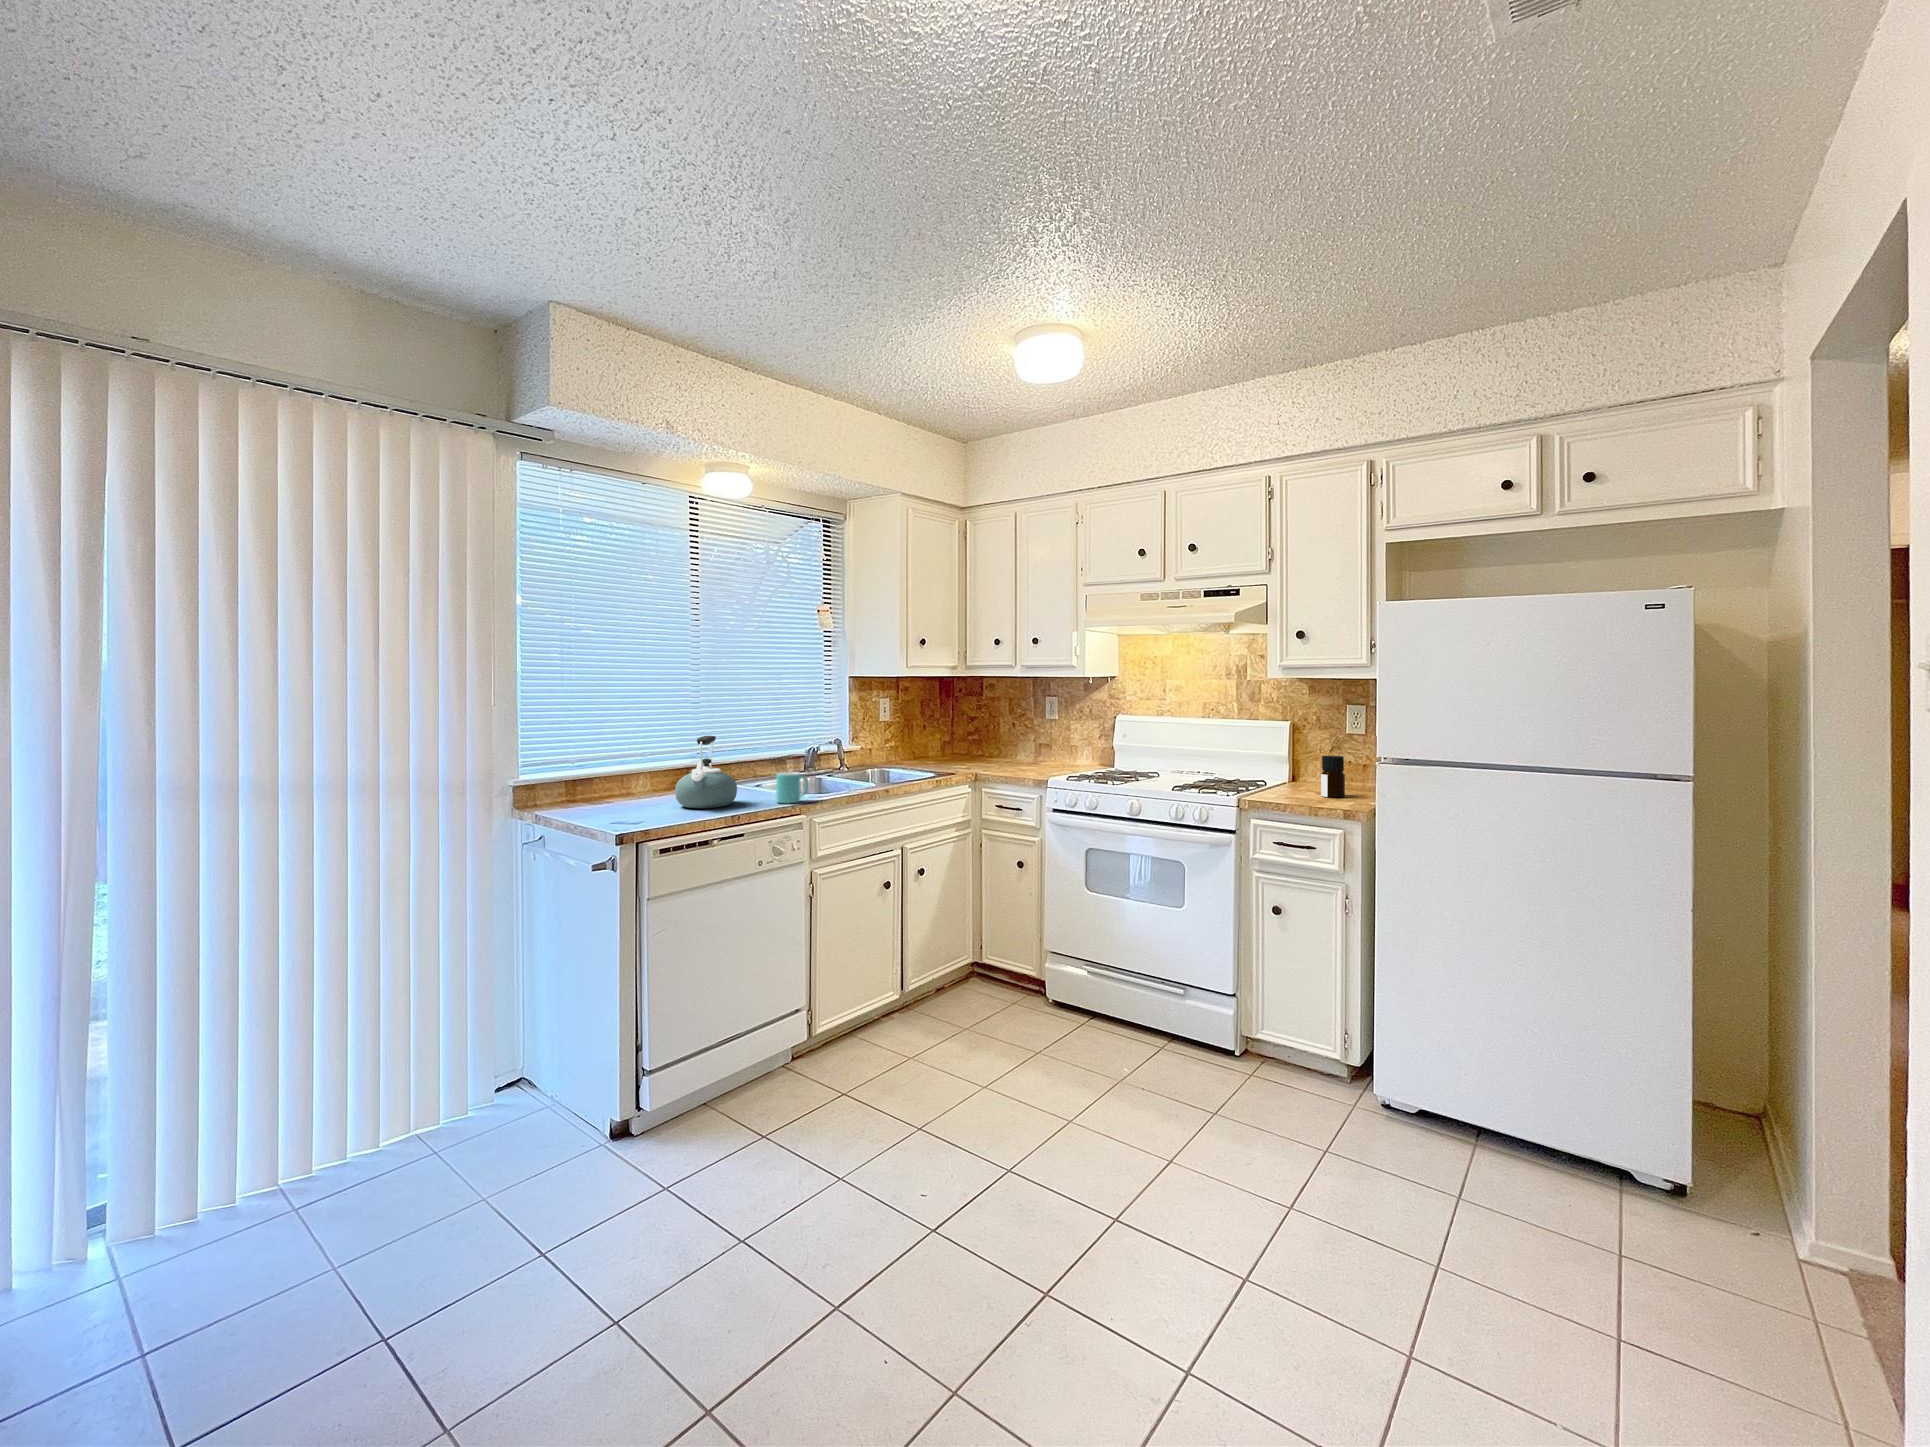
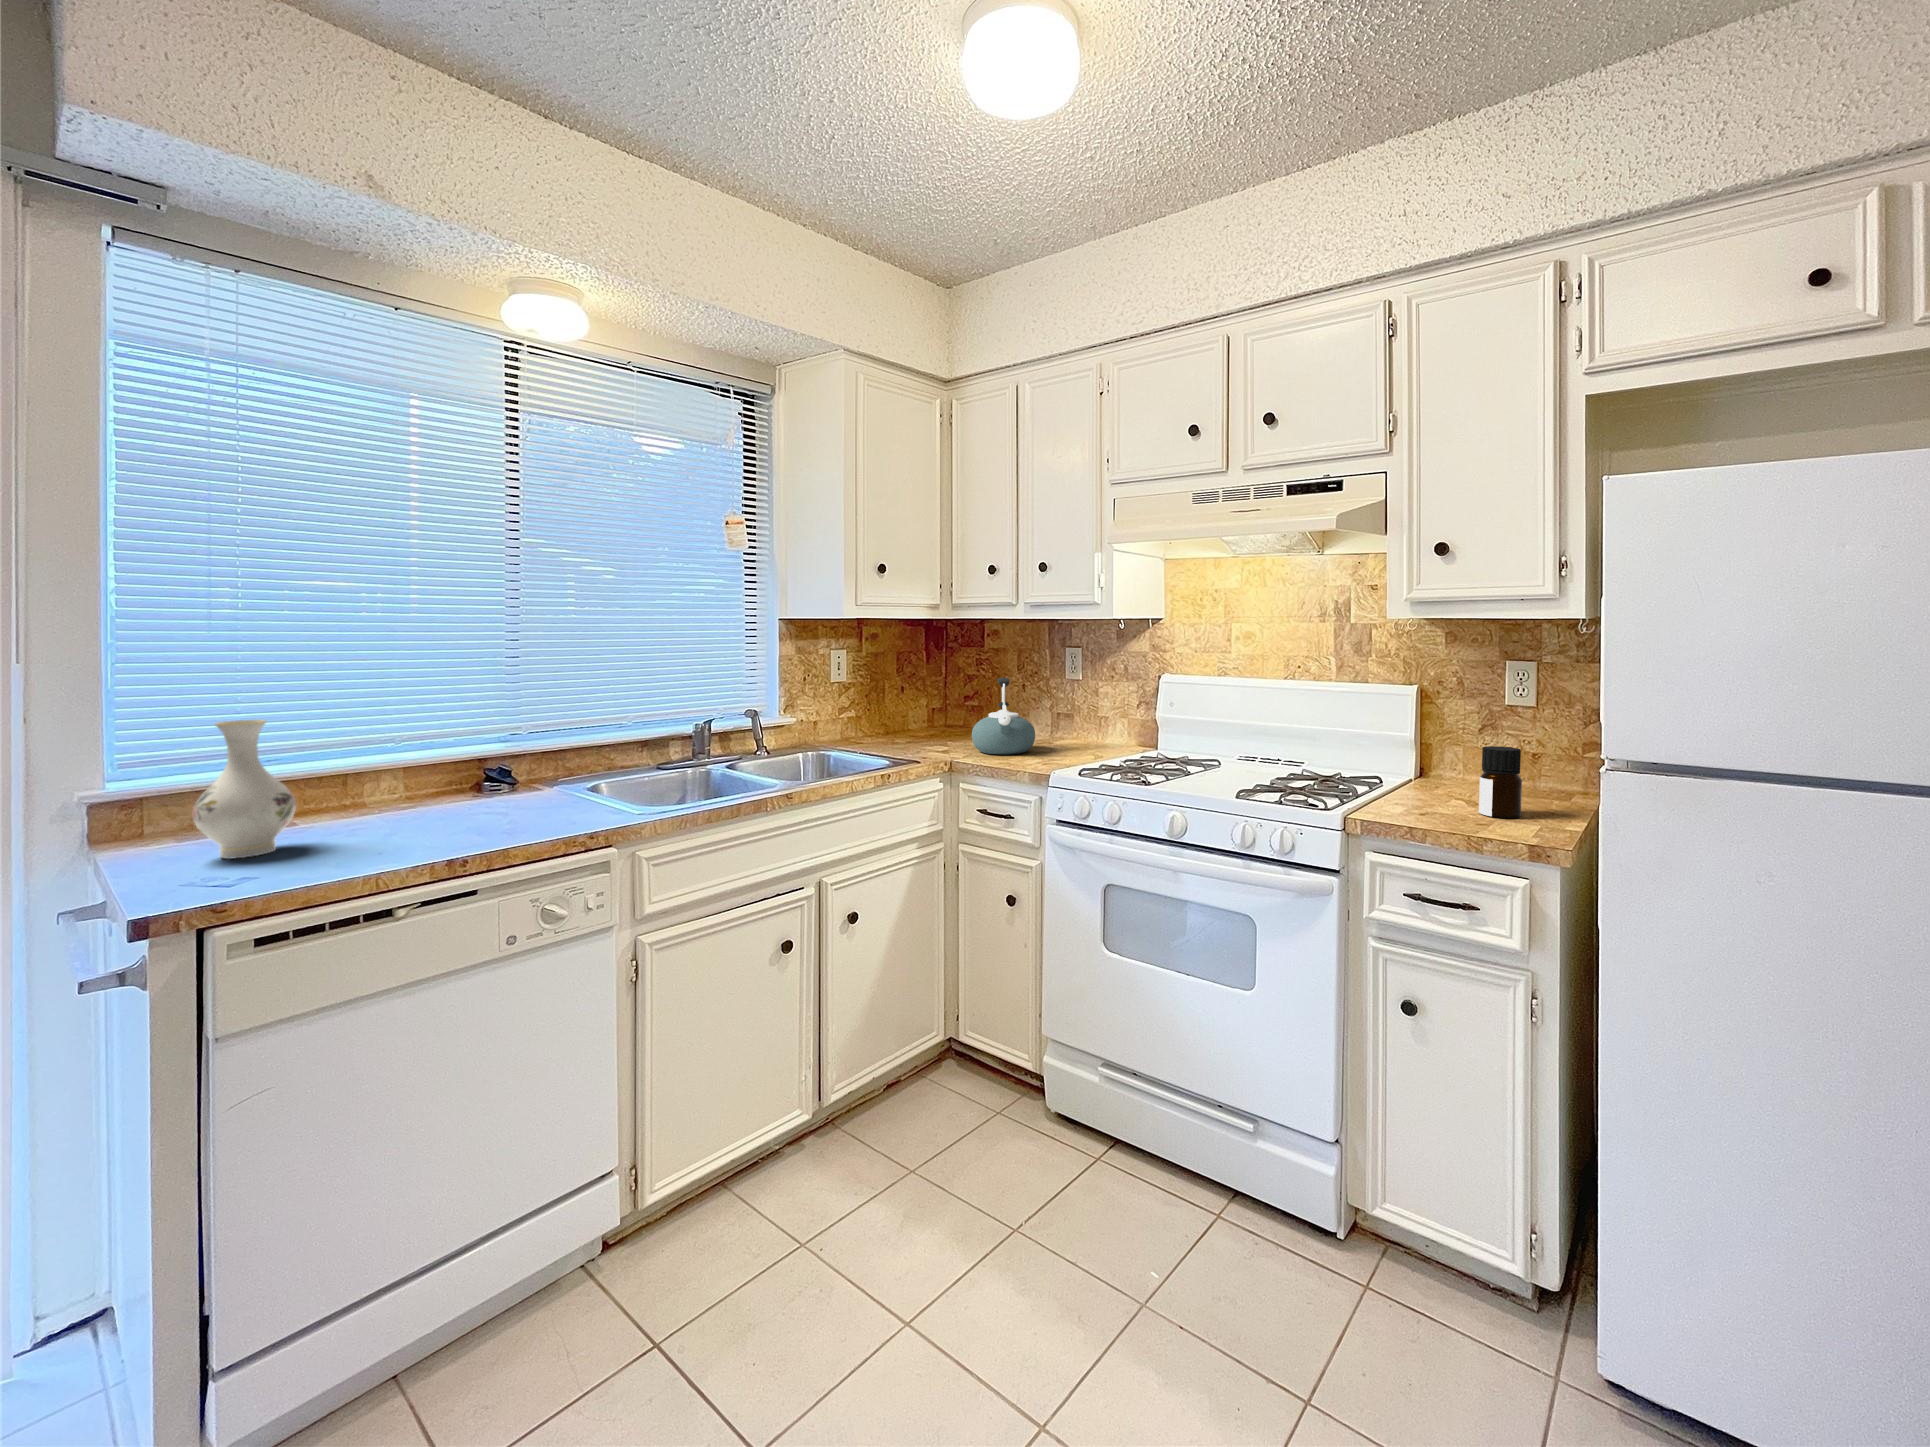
kettle: present [675,736,737,808] -> present [972,678,1035,754]
vase: none [586,737,632,815] -> present [192,720,296,859]
mug: present [776,772,808,803] -> none [573,773,635,828]

